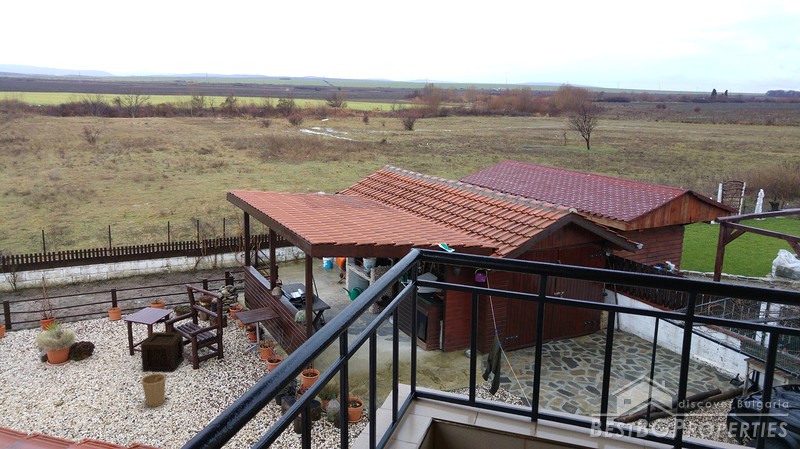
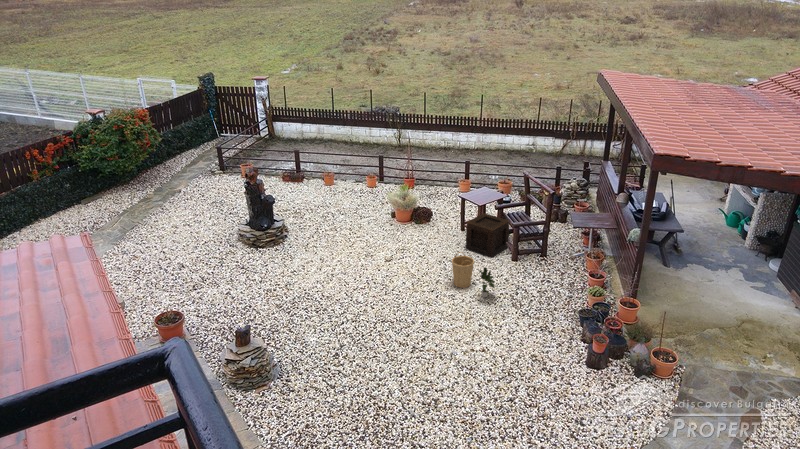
potted plant: none [173,377,196,407] -> present [478,267,495,298]

